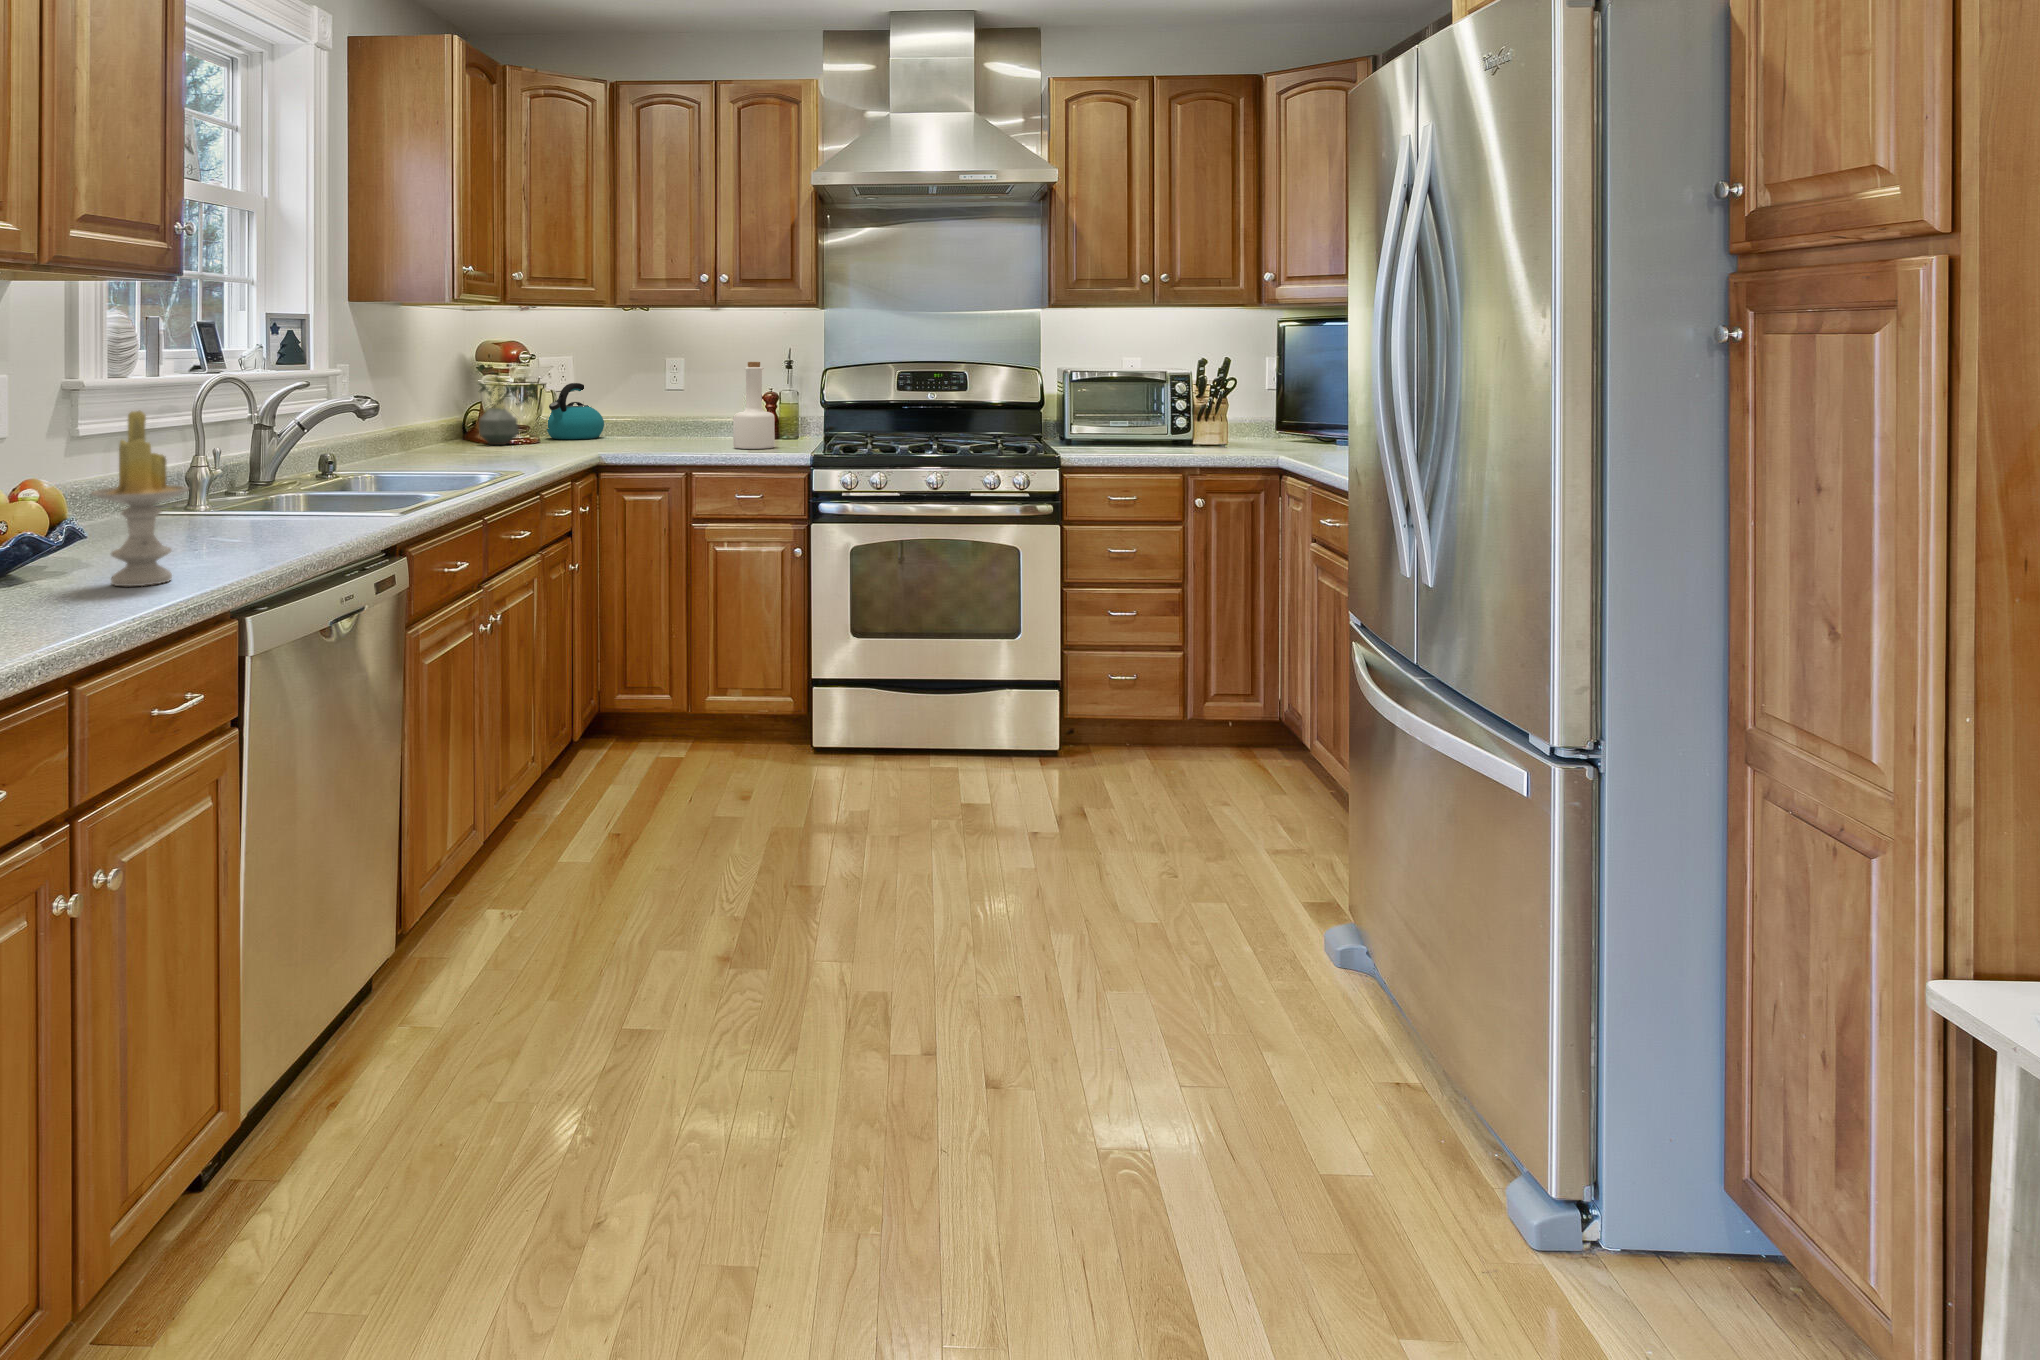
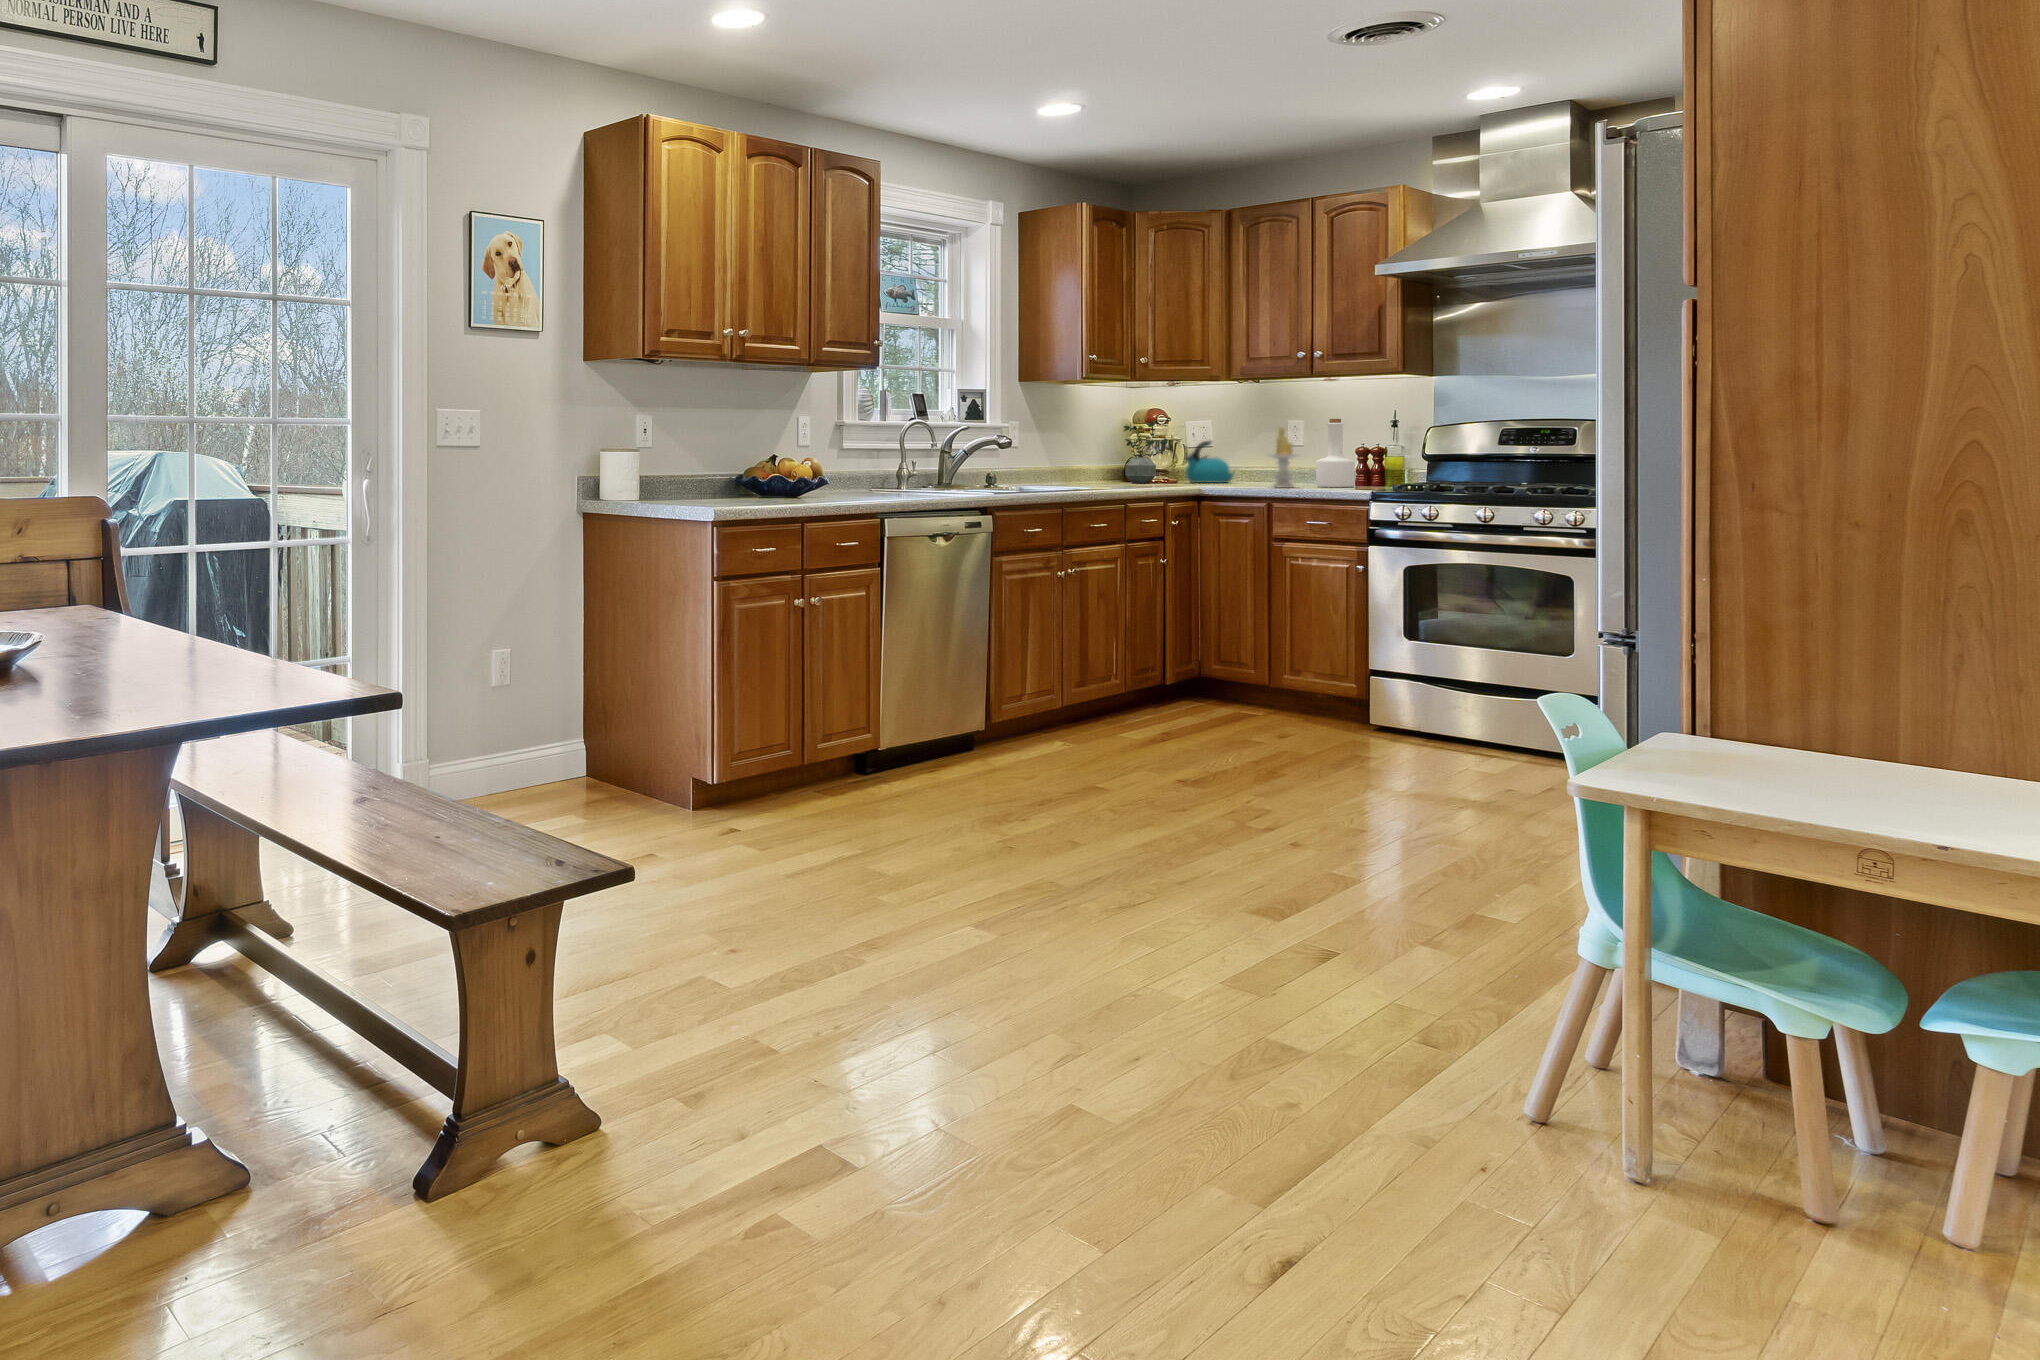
candle: present [91,410,190,586] -> present [1269,427,1298,488]

